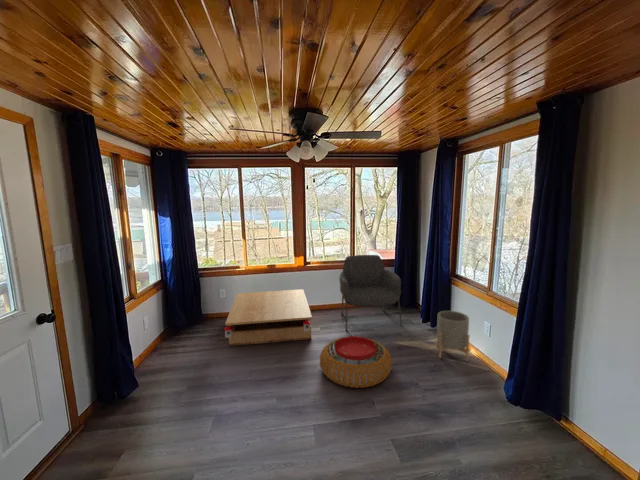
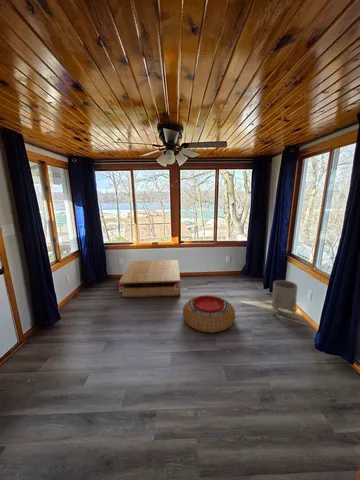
armchair: present [339,255,402,330] -> none [203,236,249,291]

